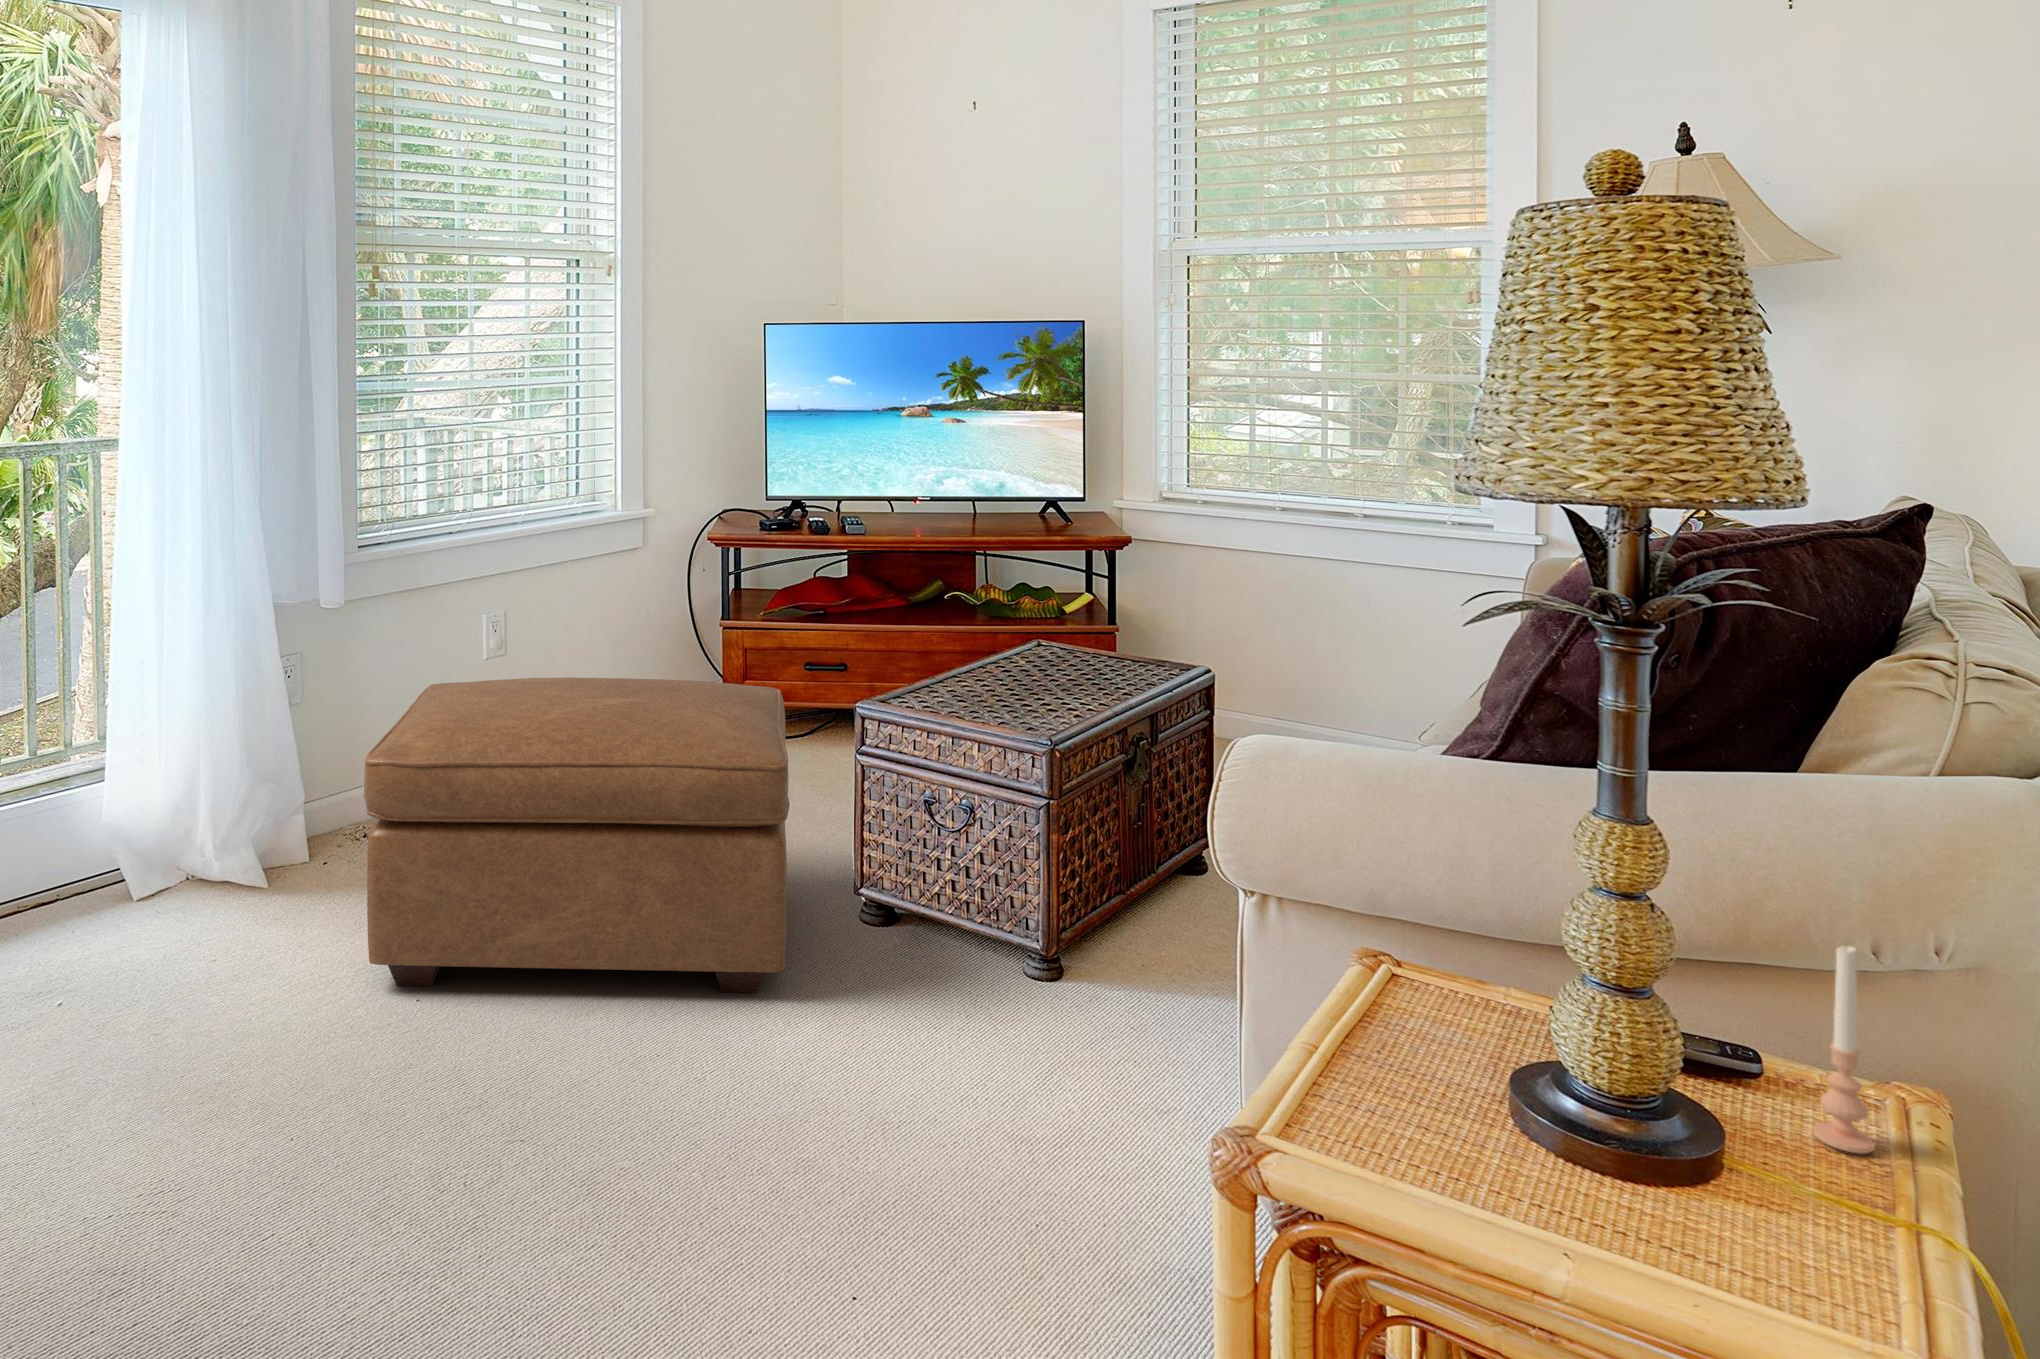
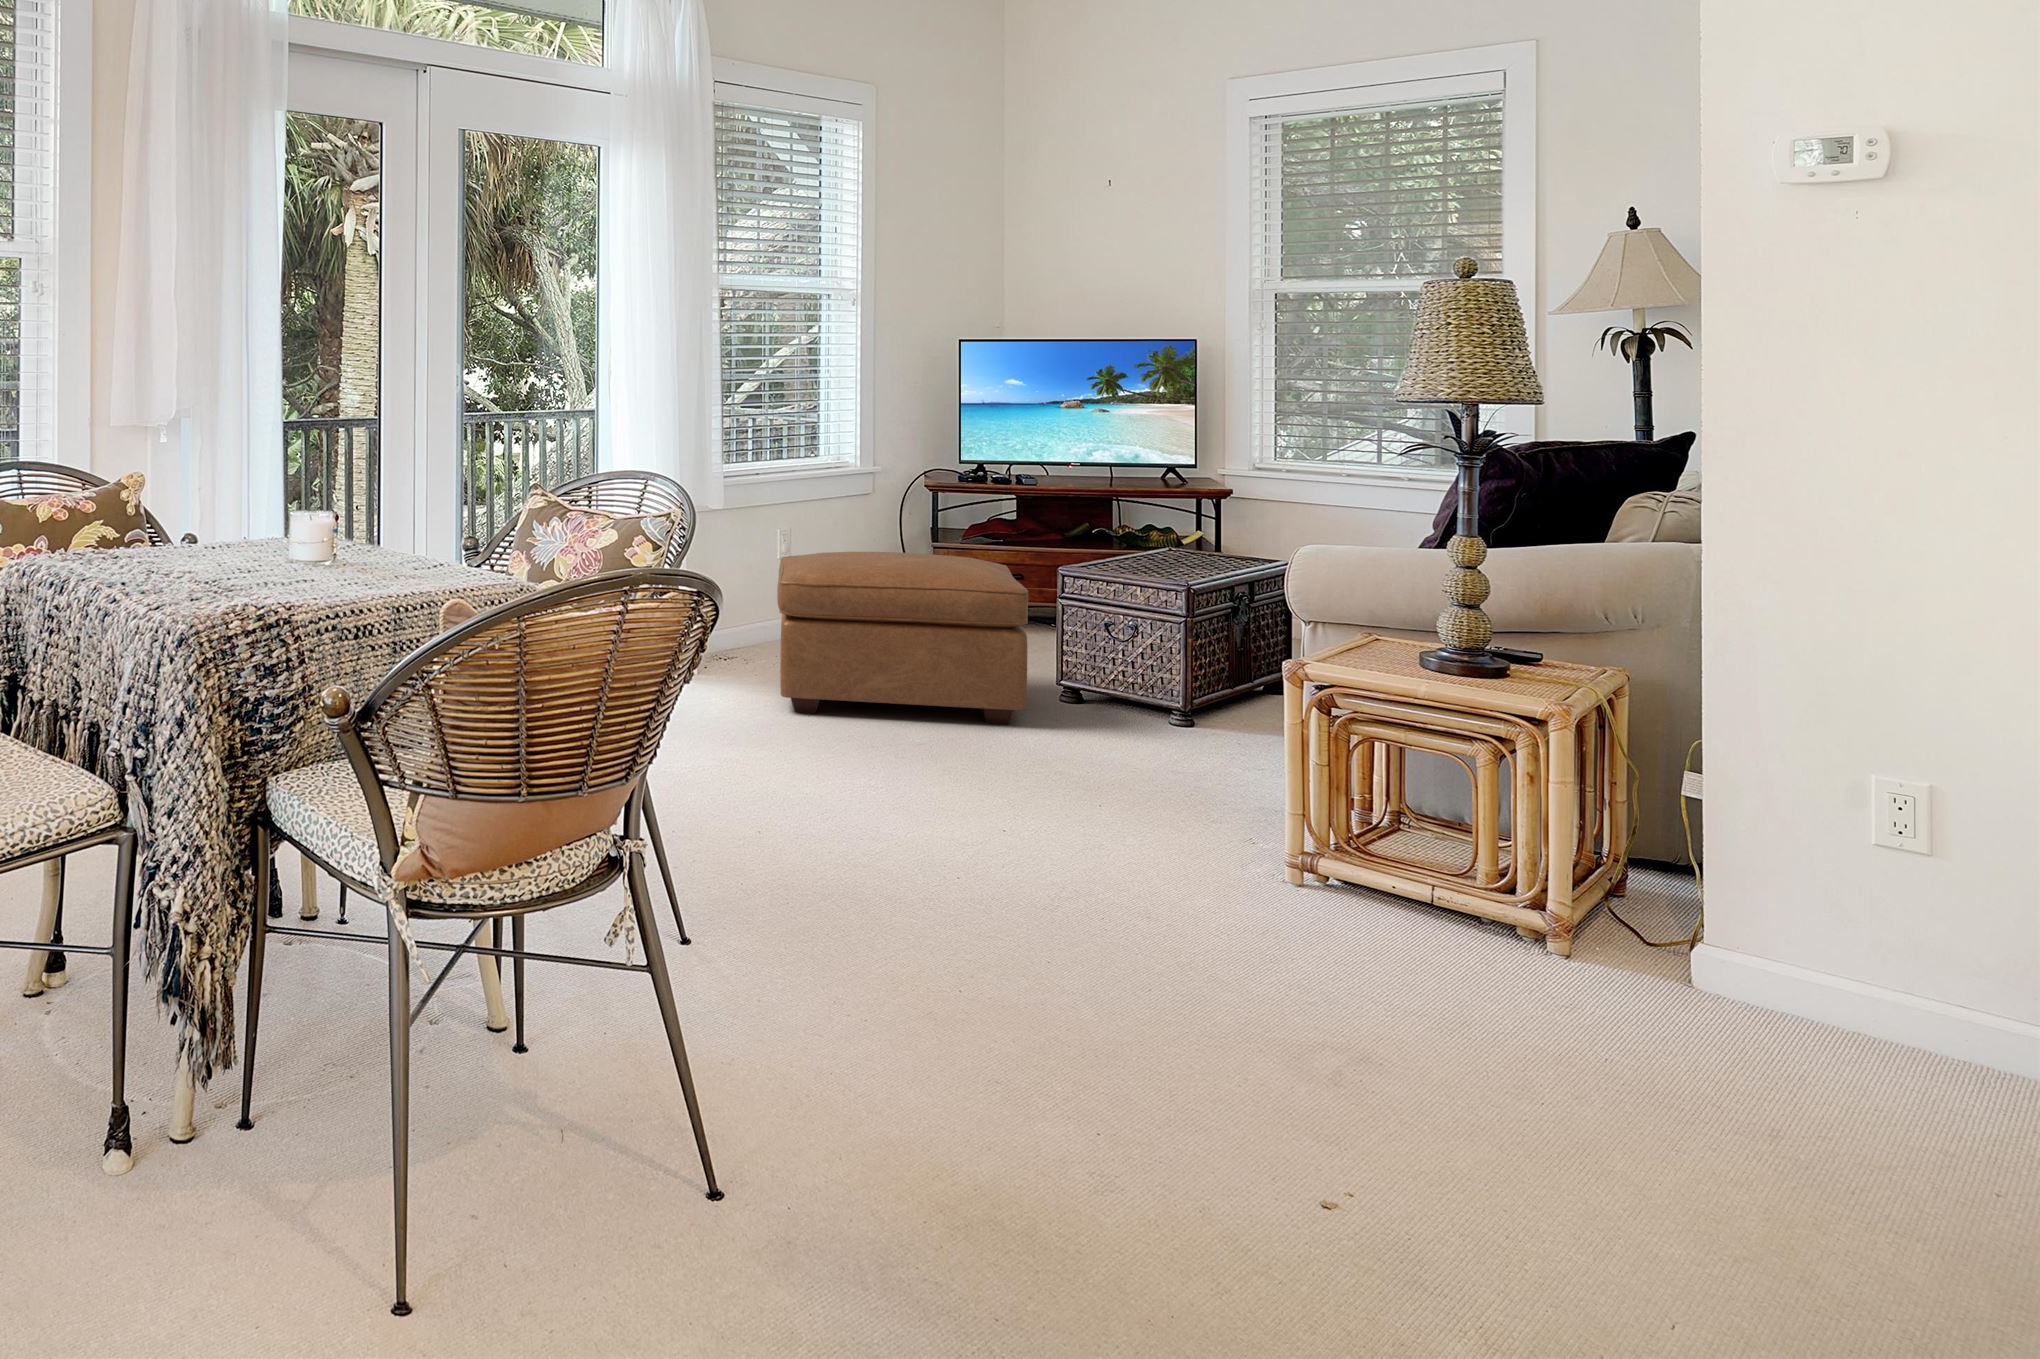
candle: present [1813,946,1874,1153] -> none [1540,593,1564,674]

